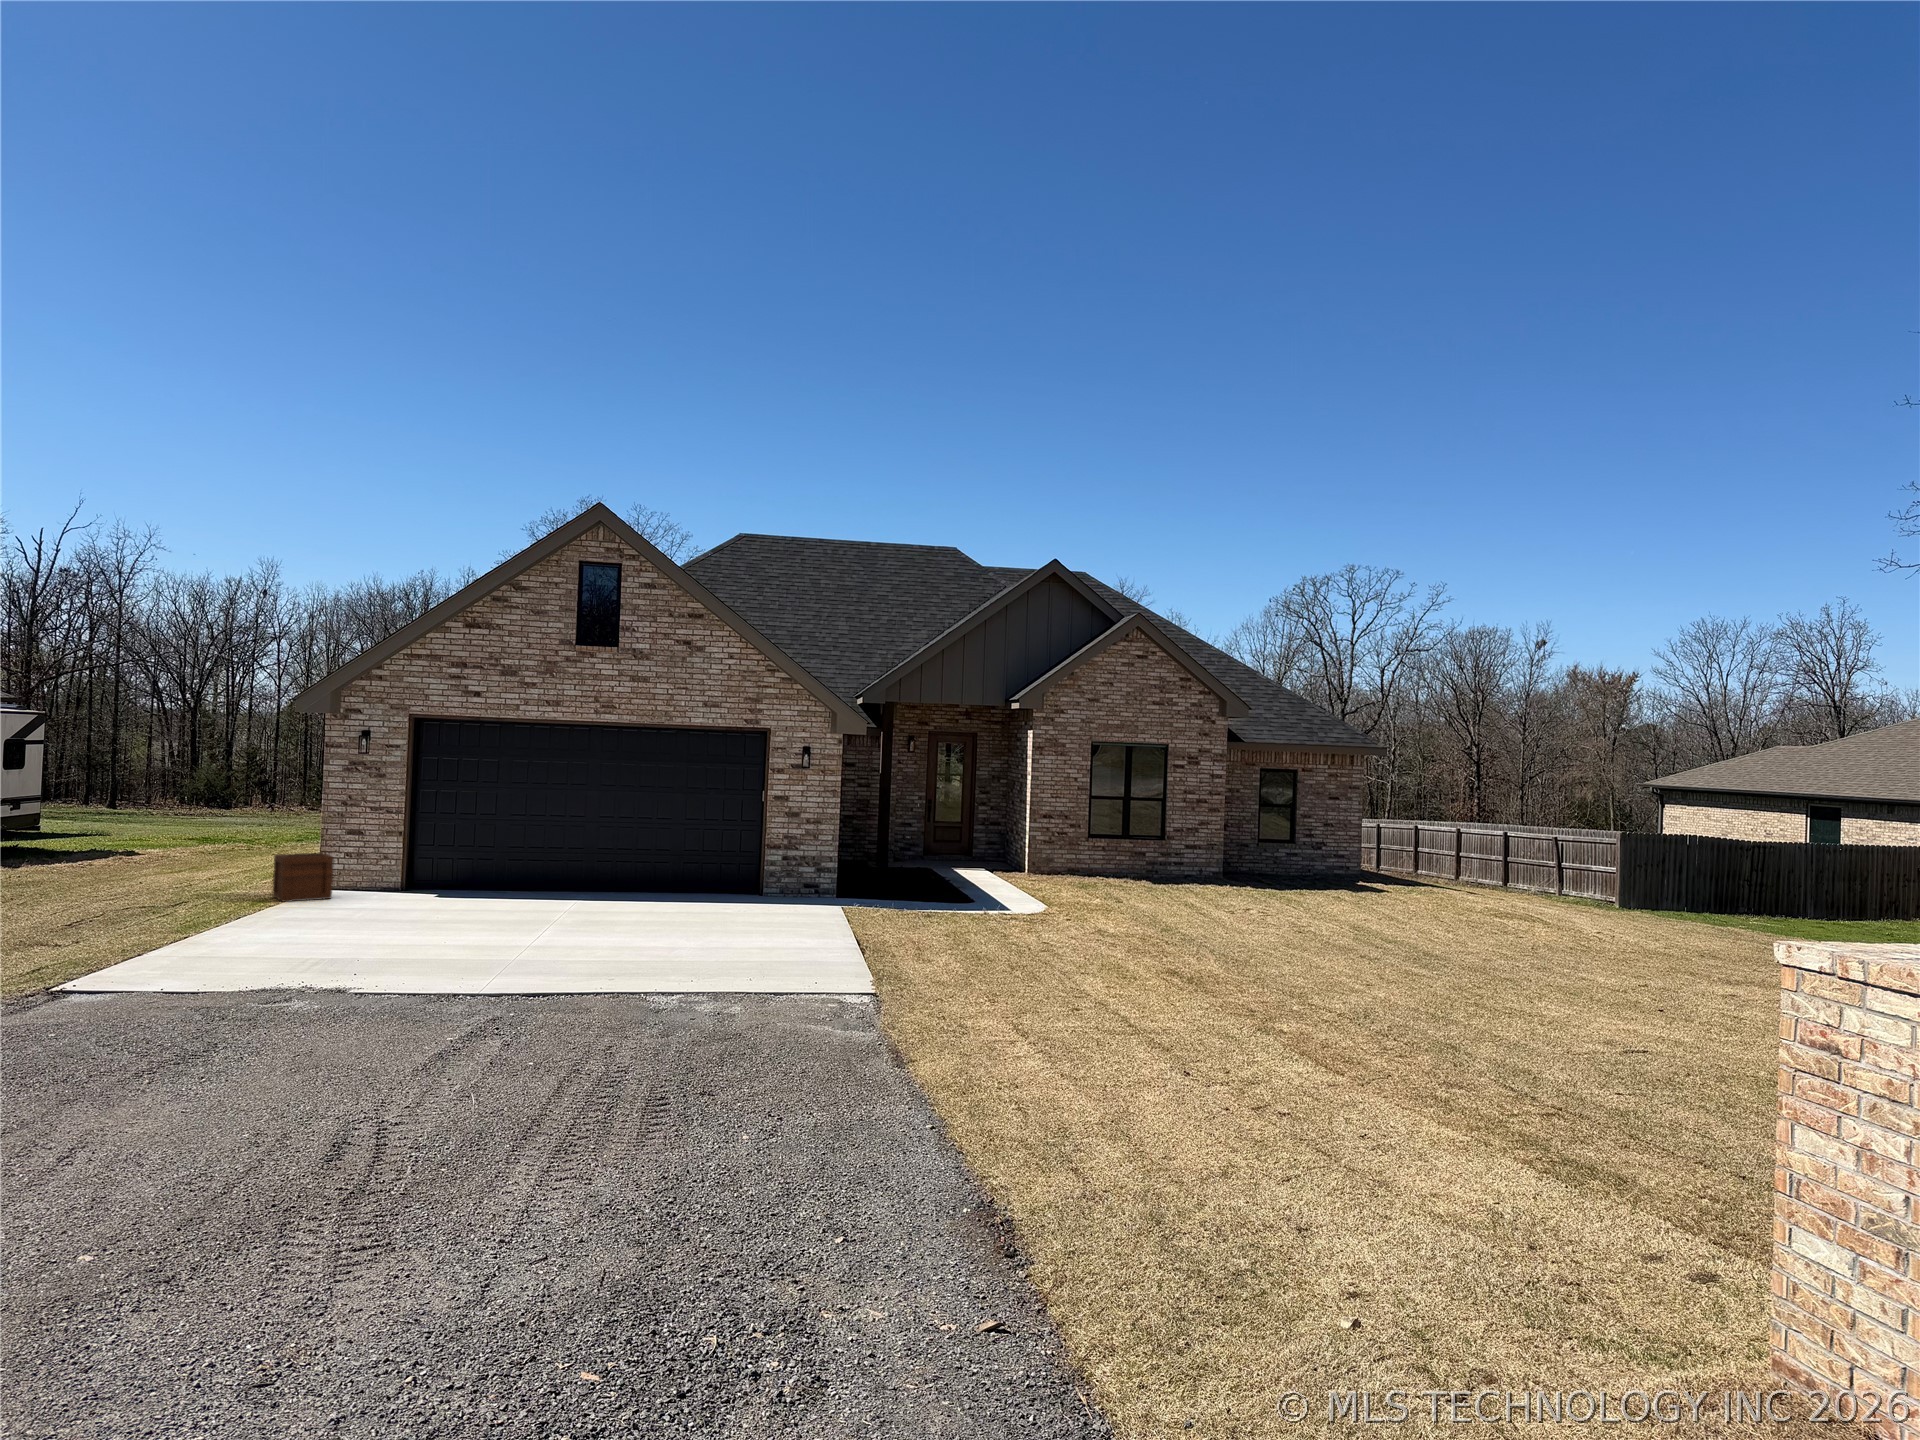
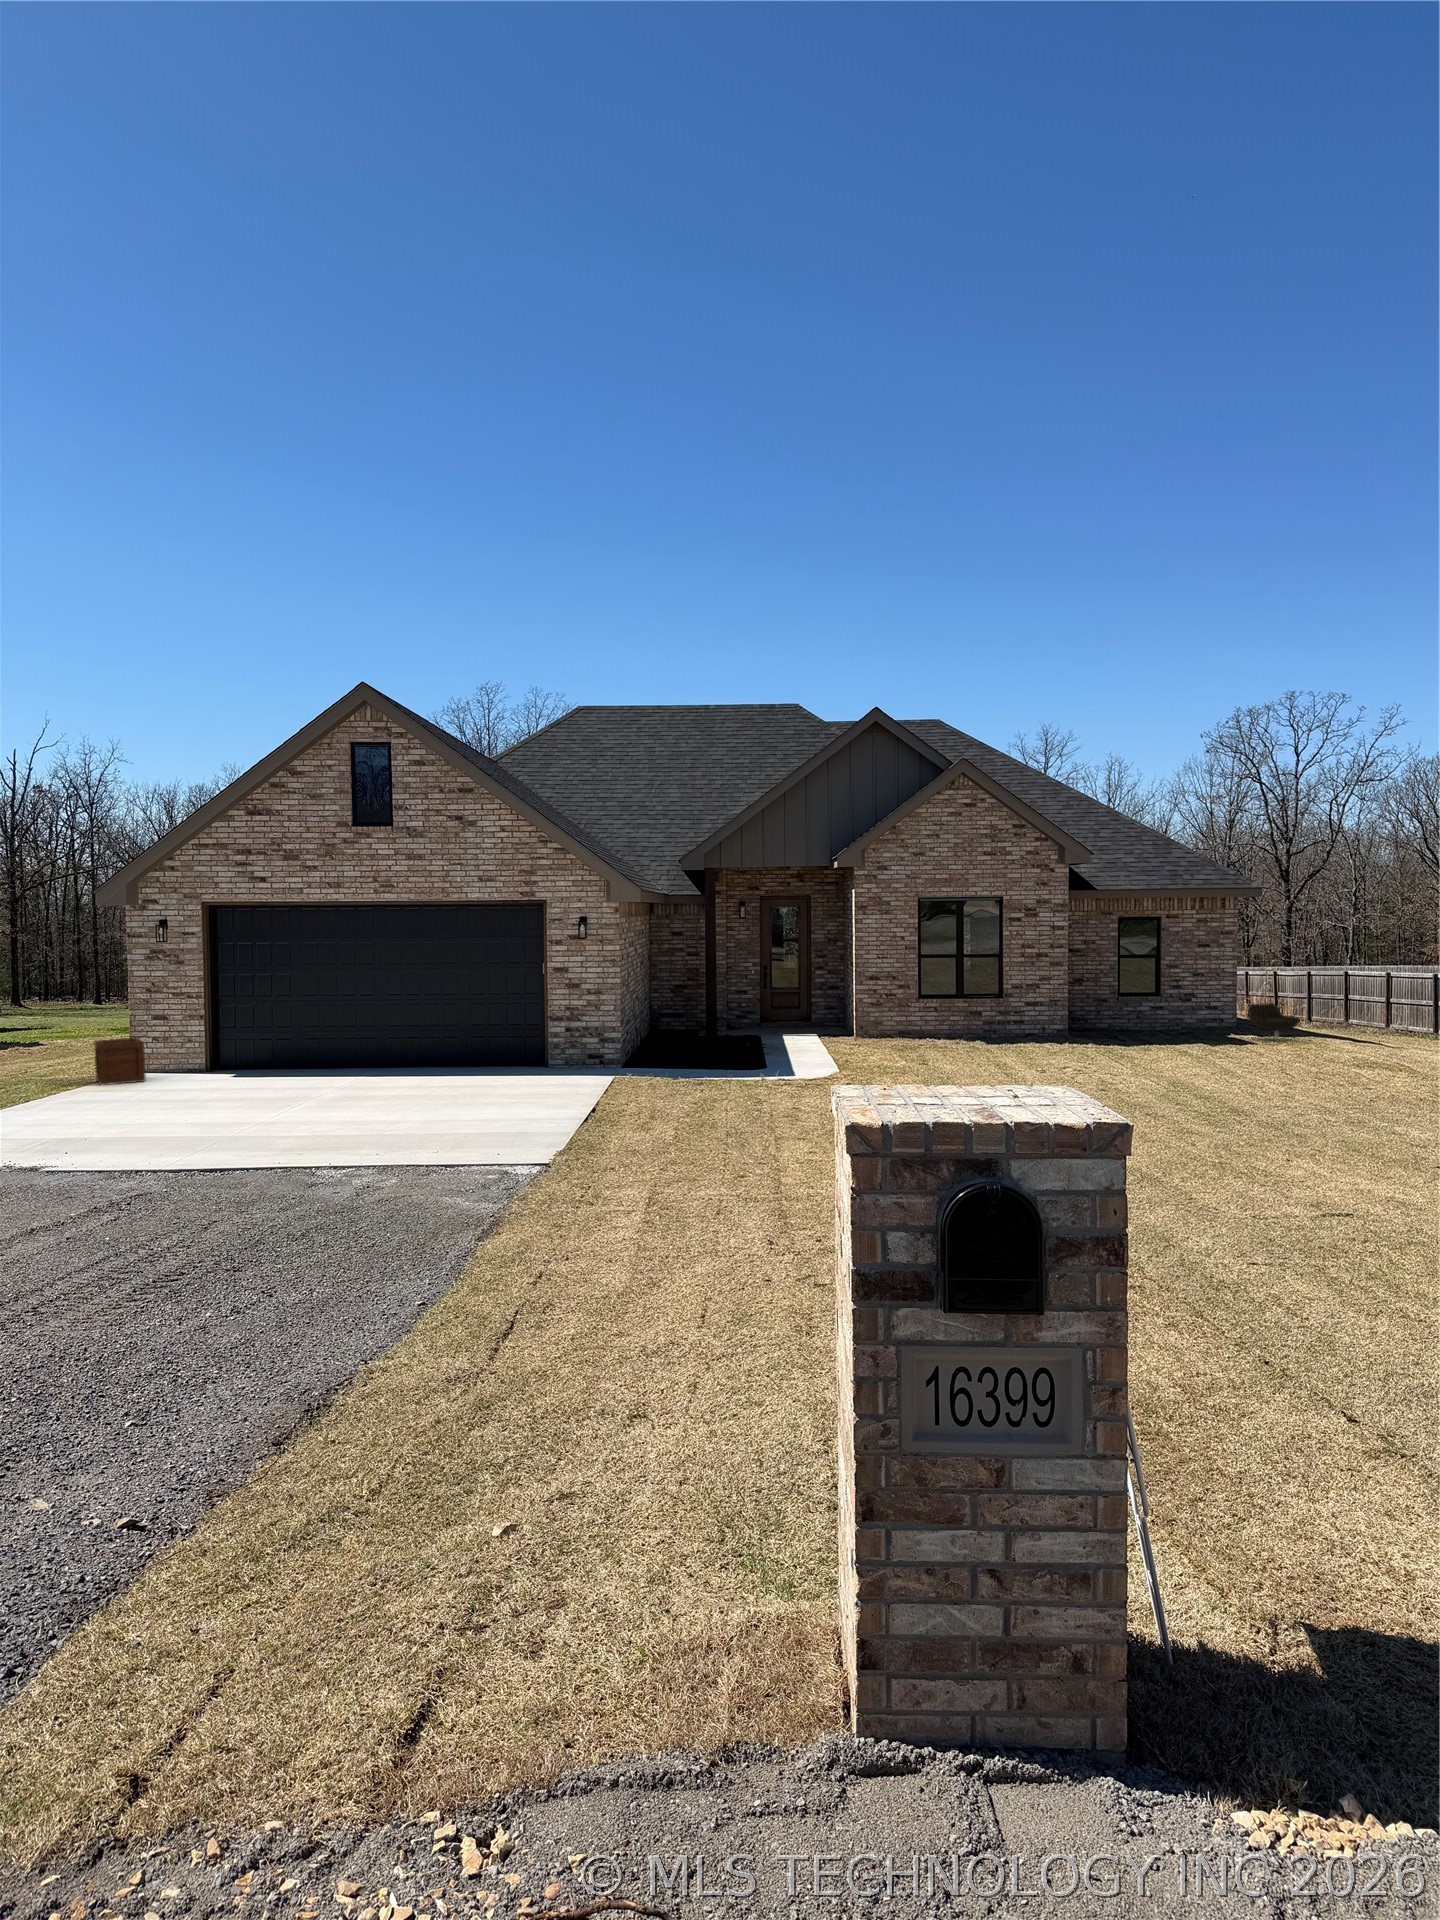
lounge chair: none [1359,850,1405,885] -> present [1248,1003,1300,1040]

